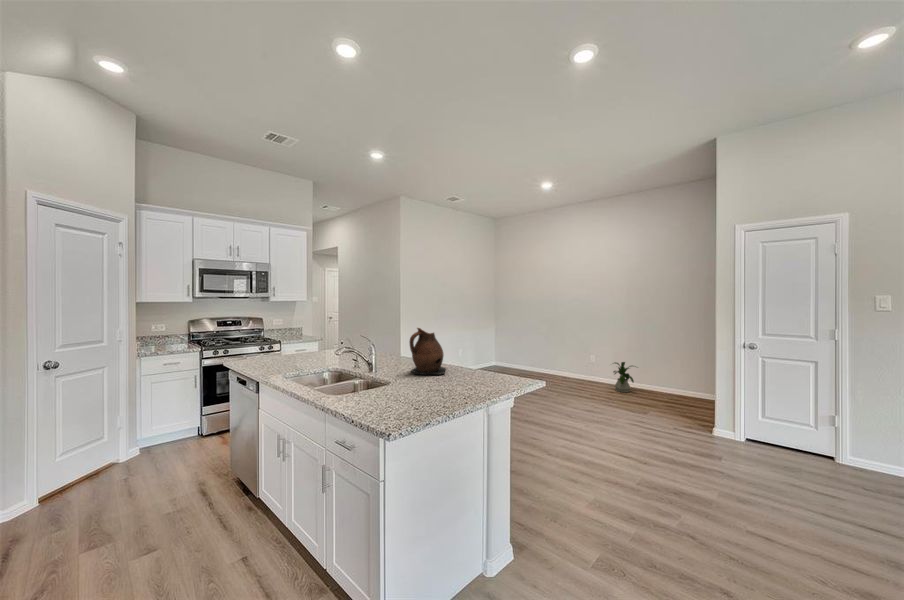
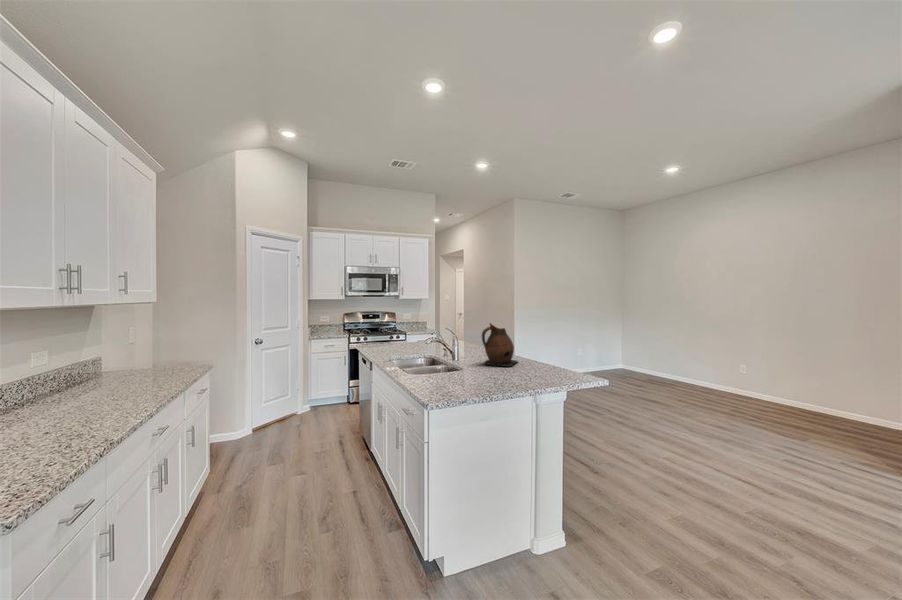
house plant: present [614,362,634,392] -> none [766,375,812,414]

